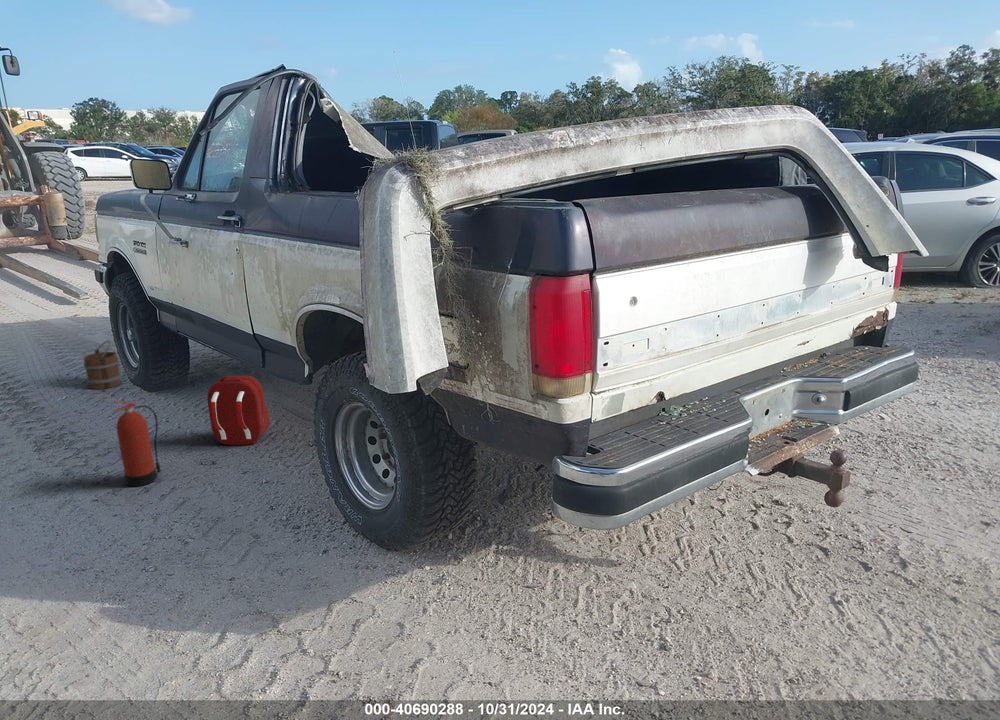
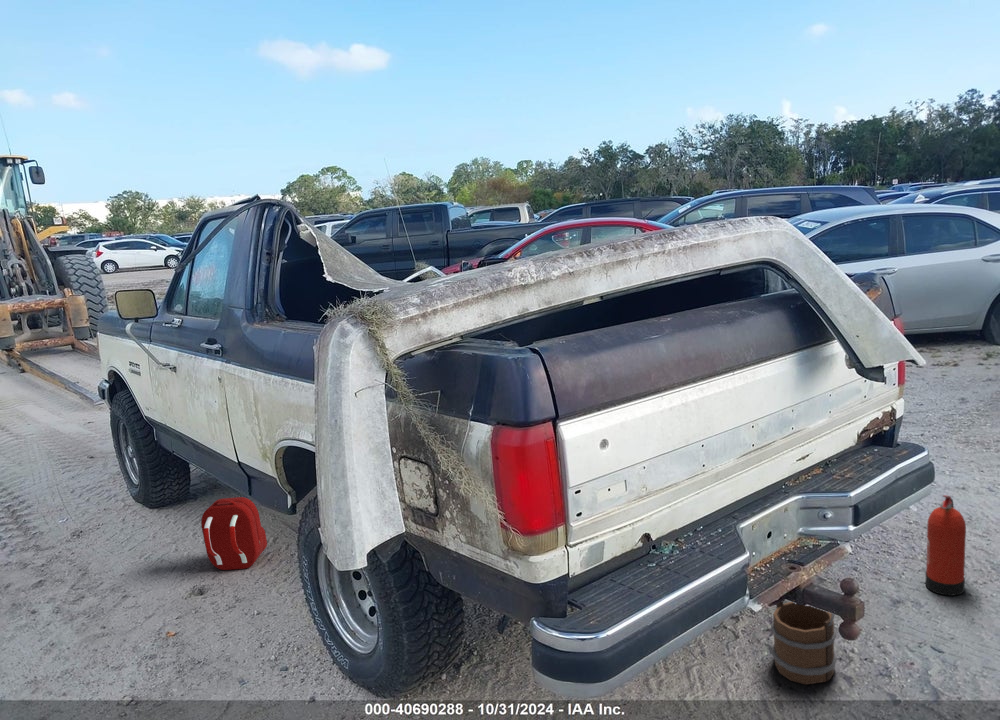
bucket: present [84,341,121,389] -> present [771,601,837,684]
fire extinguisher: present [115,401,161,486] -> present [925,495,966,596]

